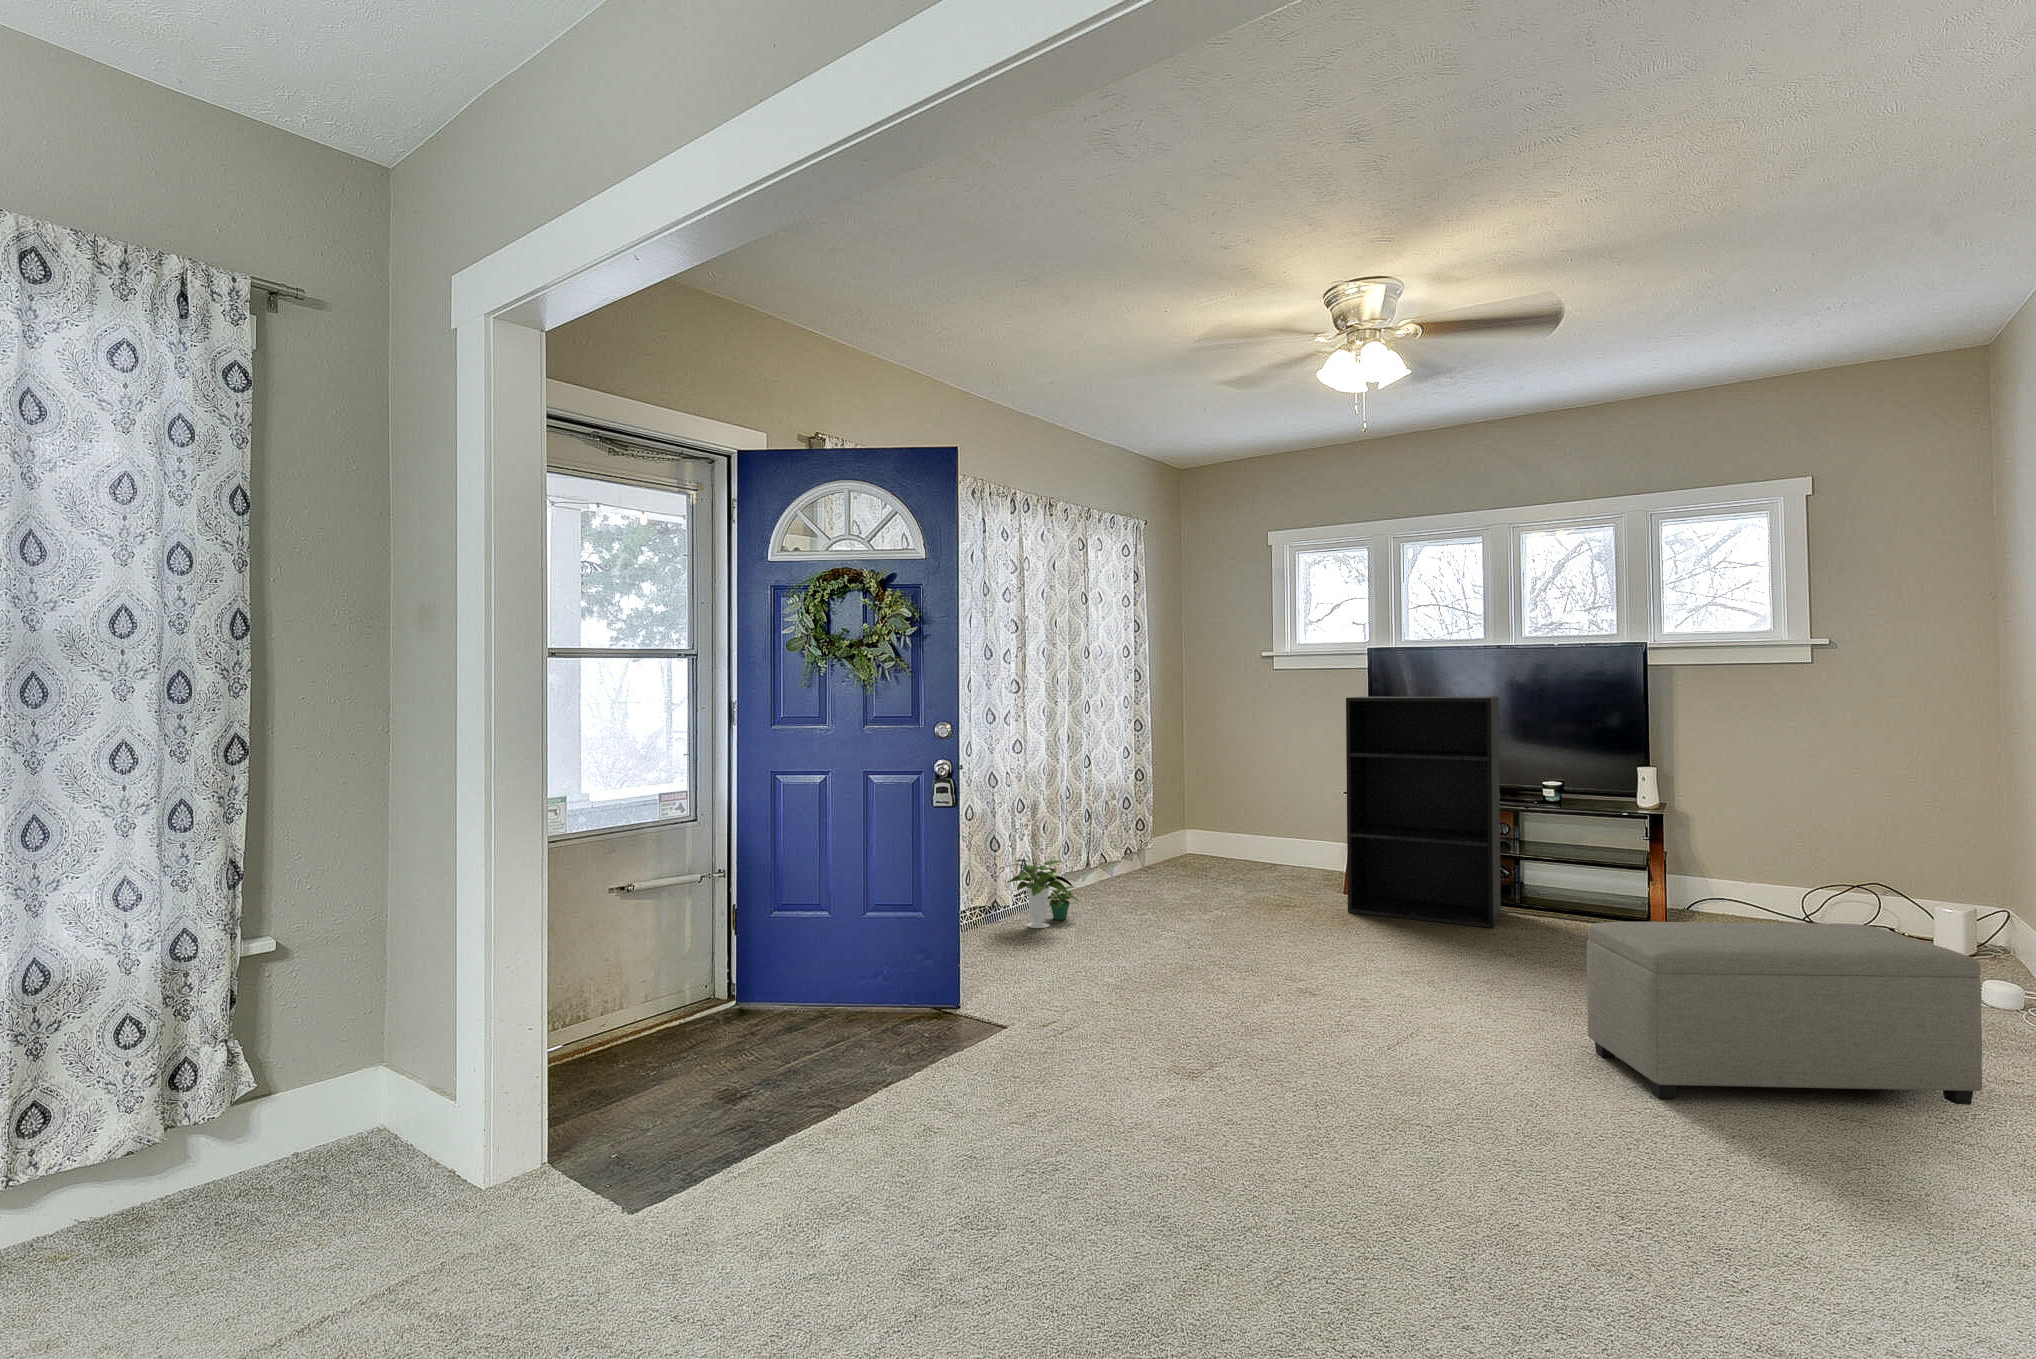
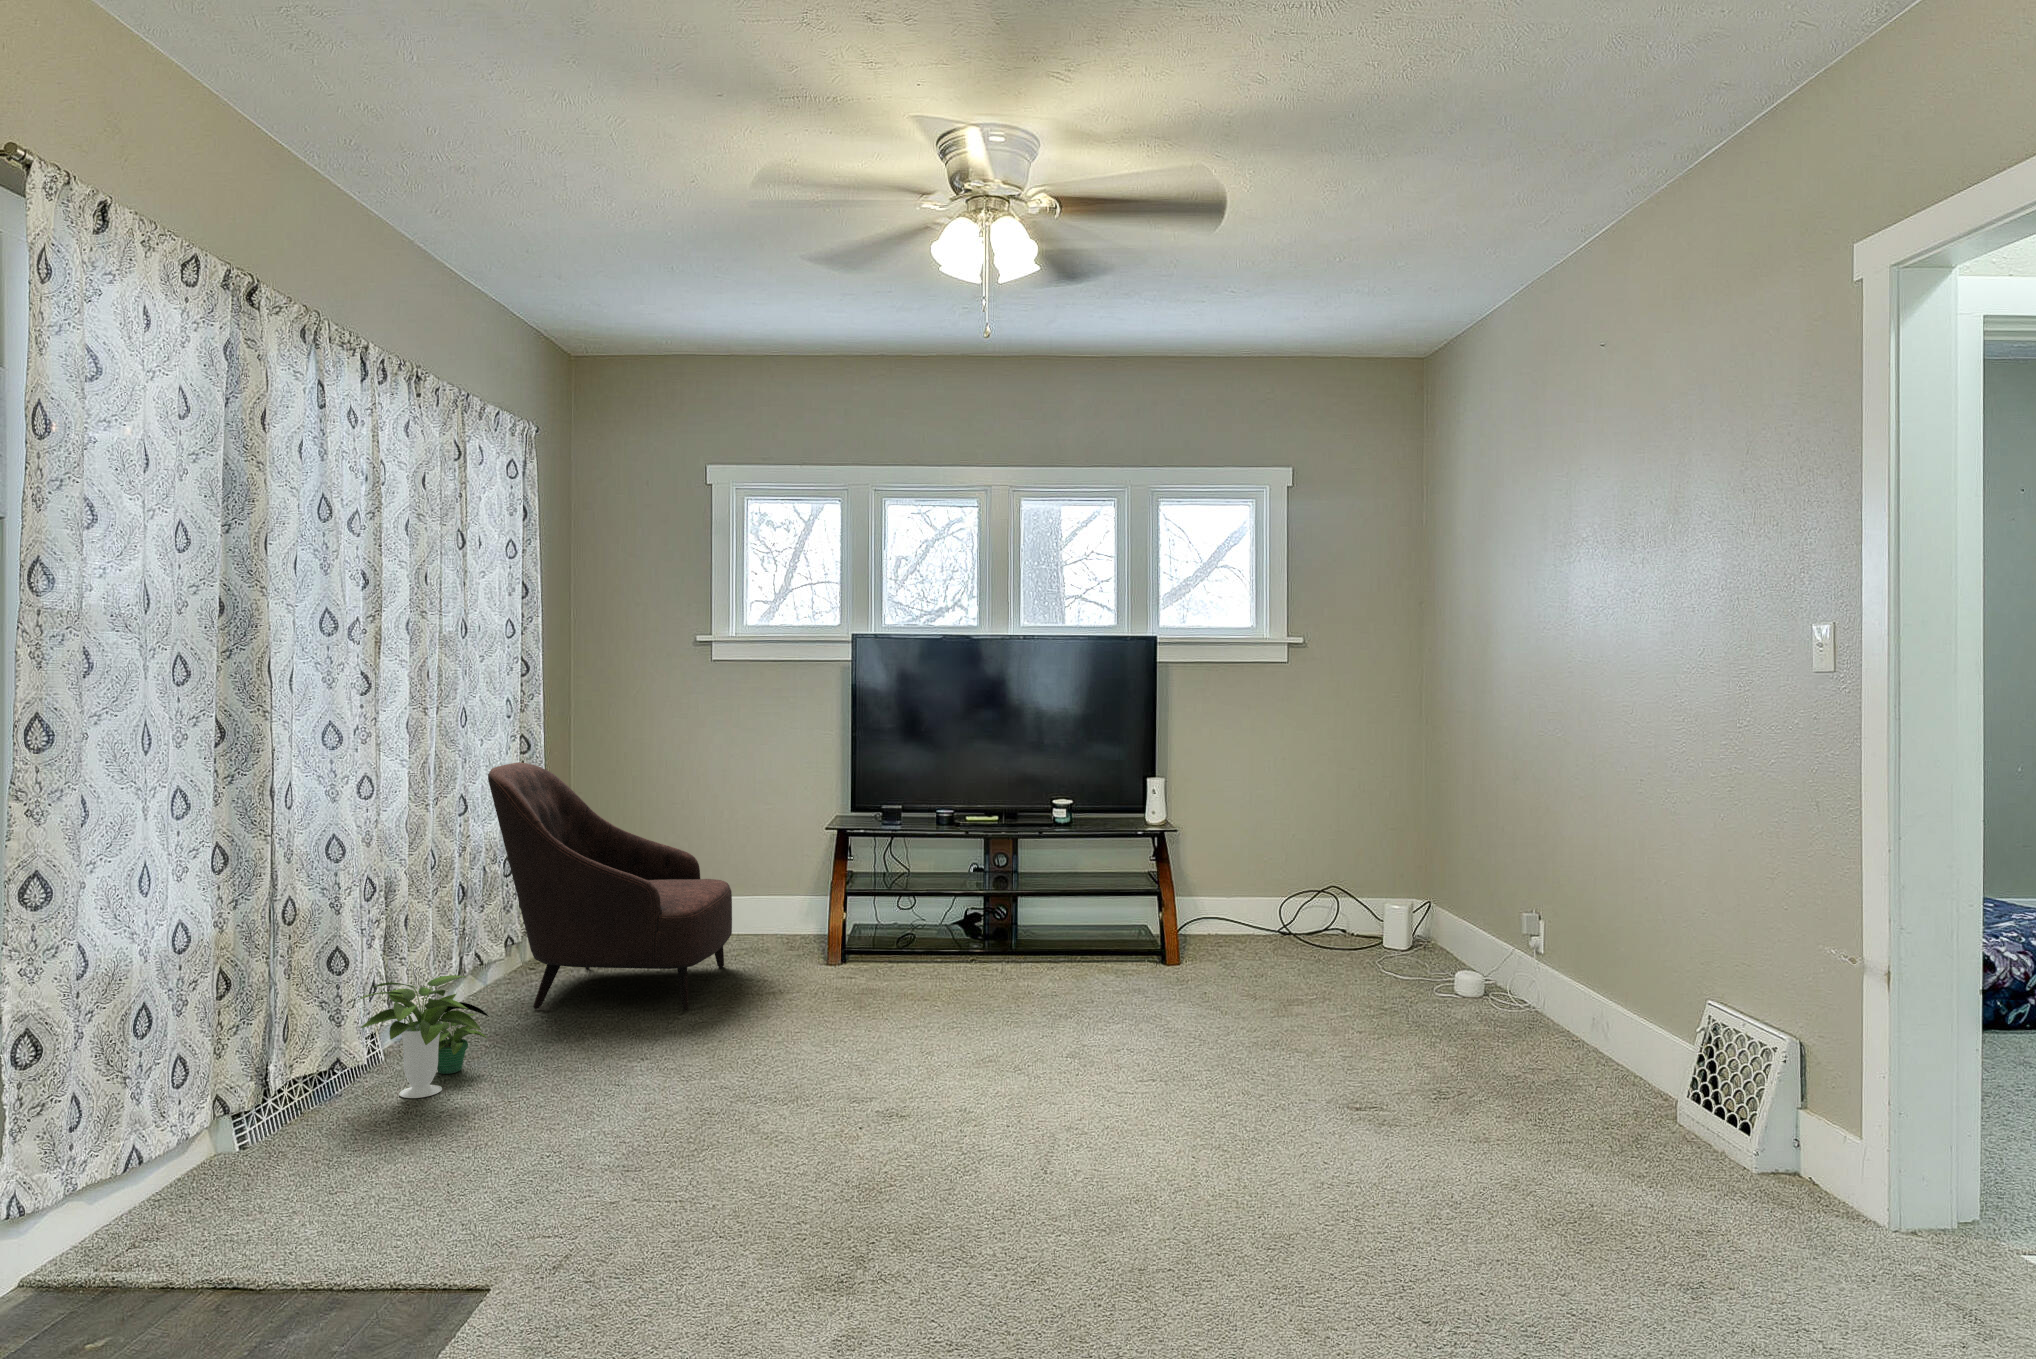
bookshelf: present [1346,697,1501,928] -> none [857,700,1035,989]
armchair: none [1106,738,1270,908] -> present [488,762,732,1011]
ottoman: present [1587,922,1982,1105] -> none [1274,942,1592,1178]

